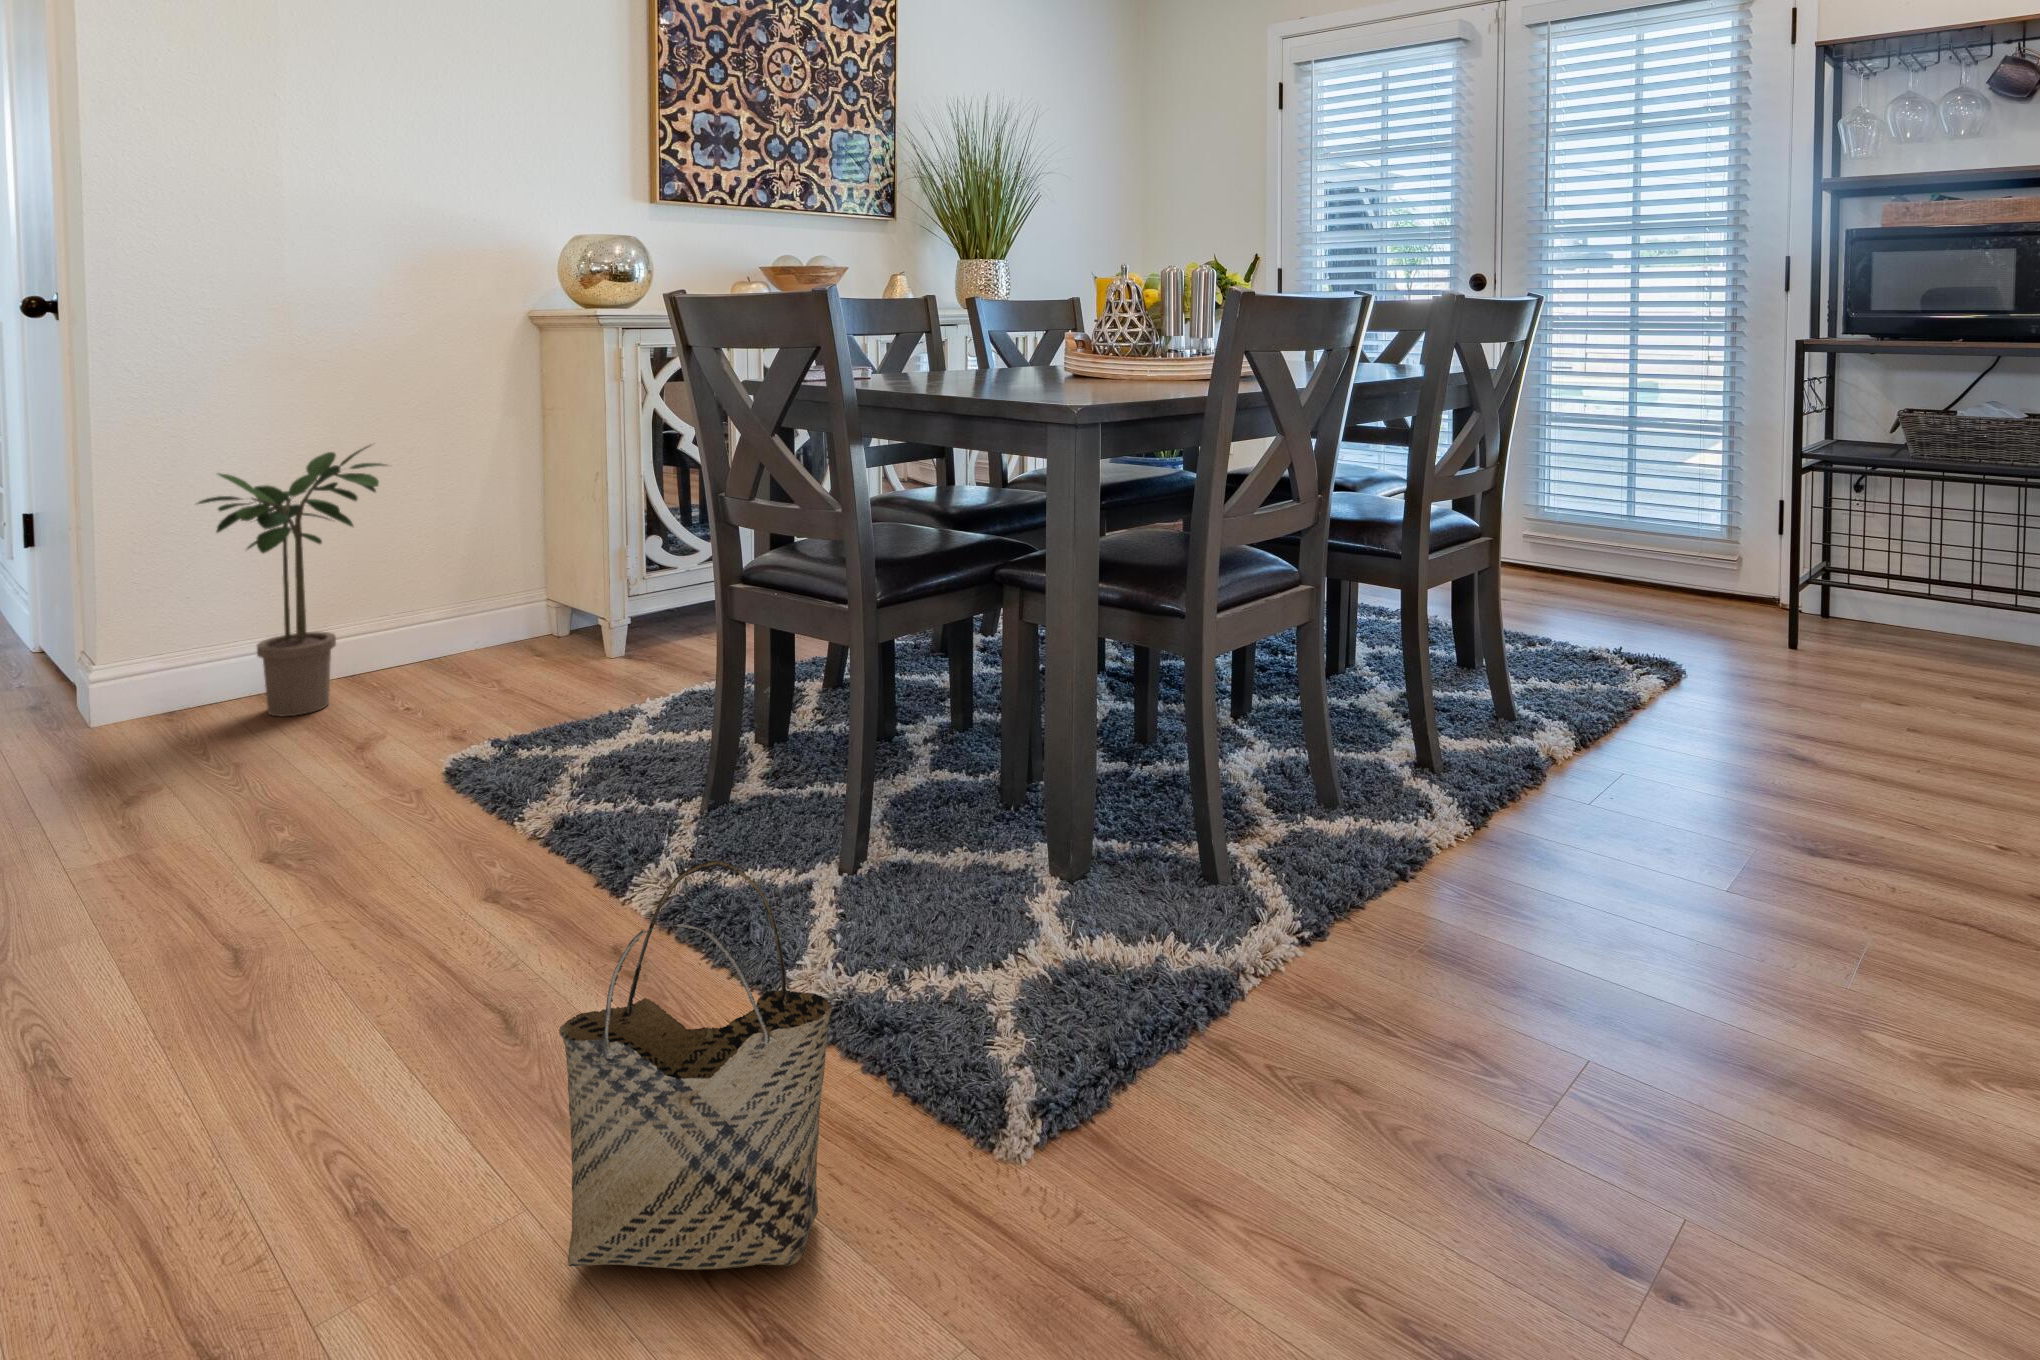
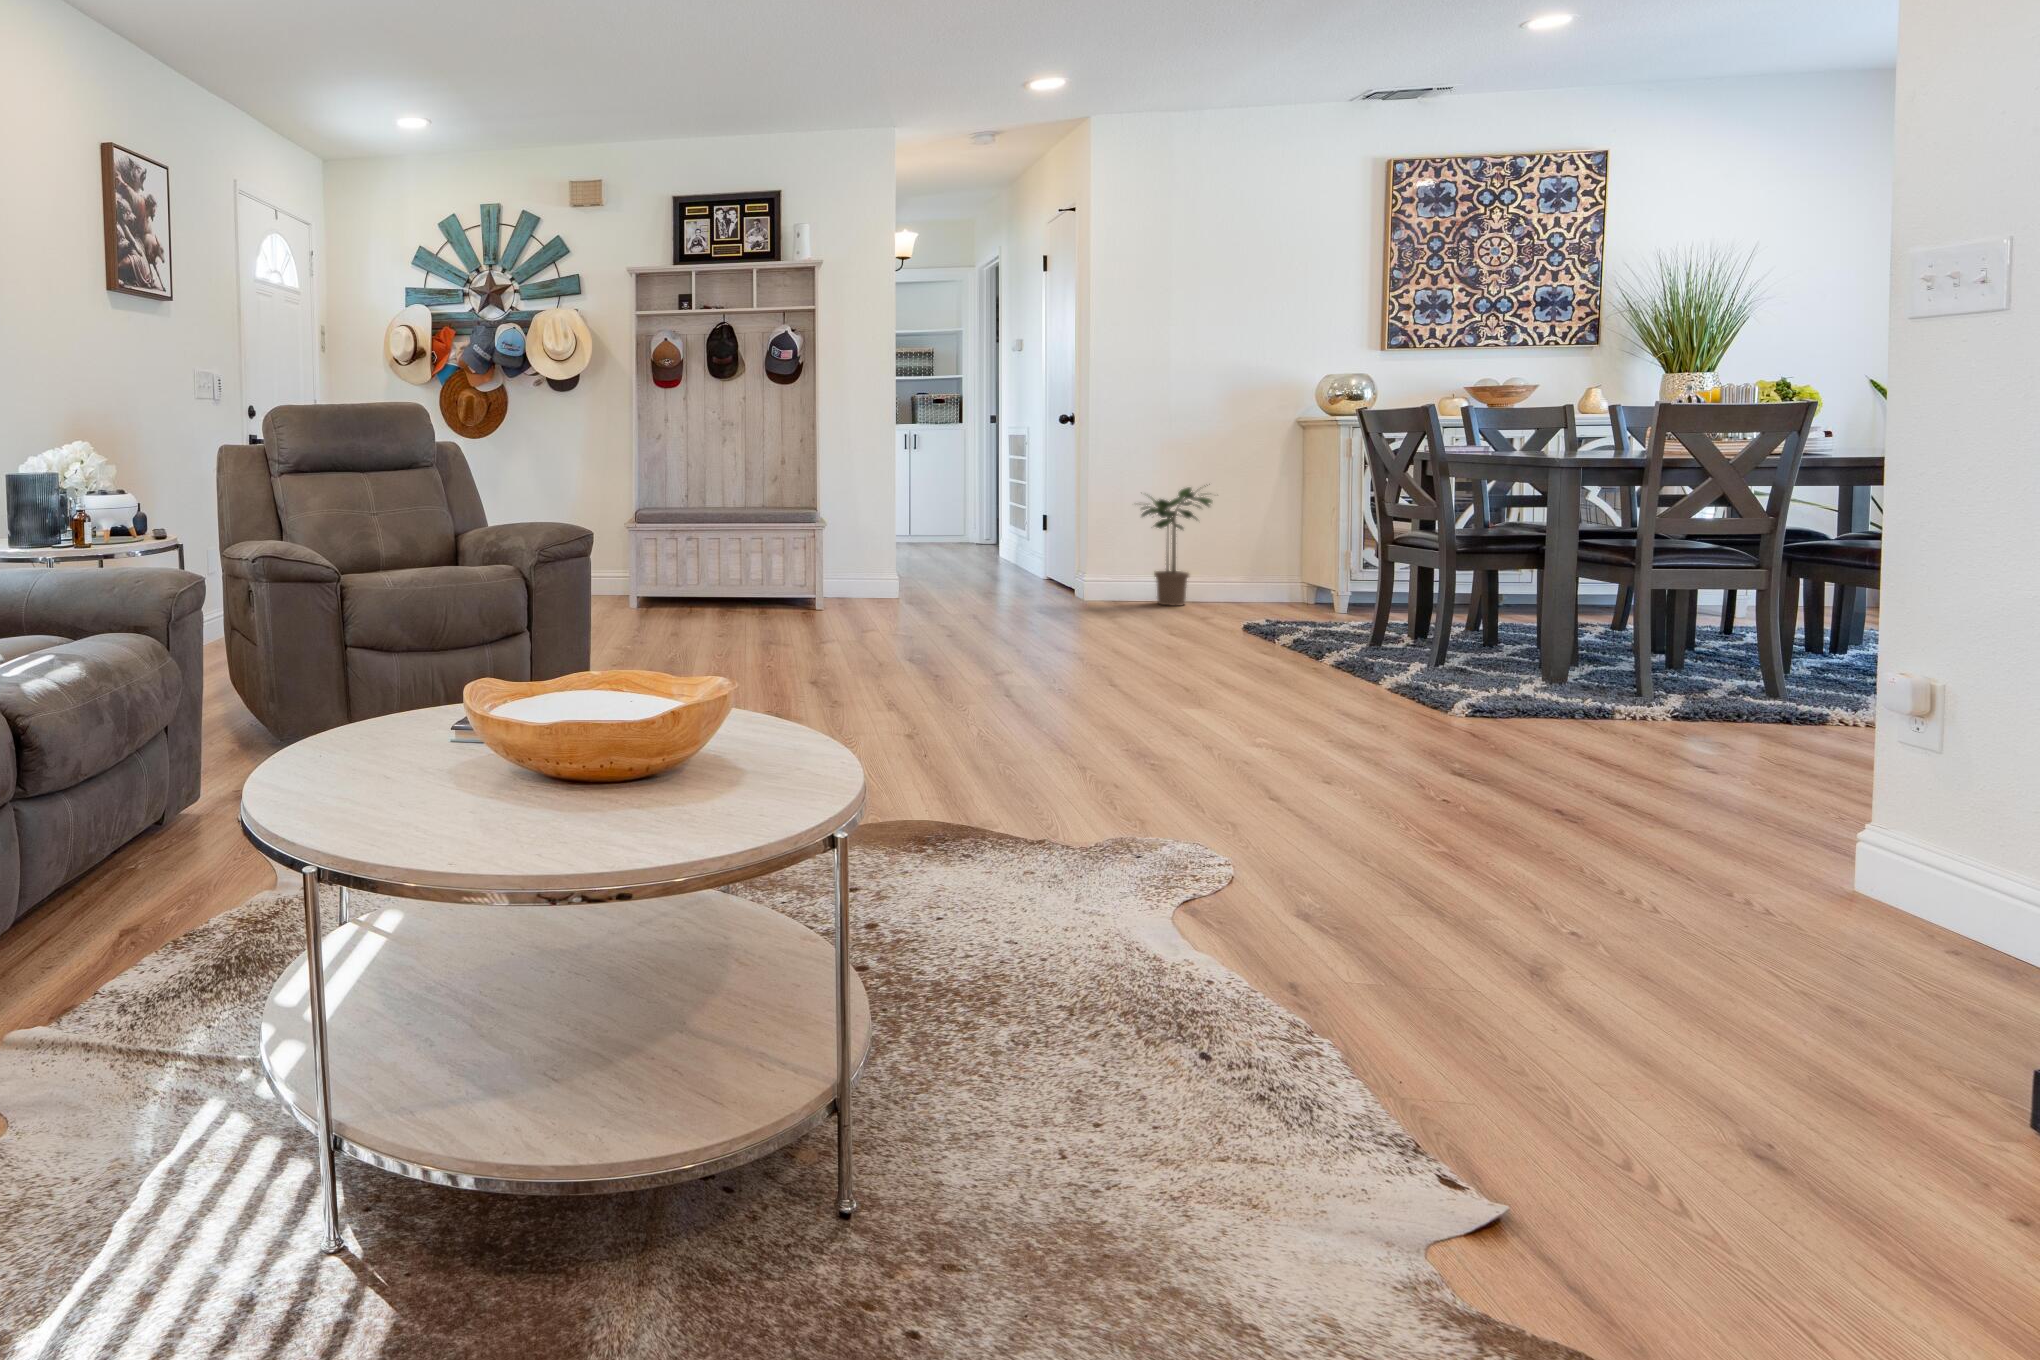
woven basket: present [559,861,832,1270] -> none [1284,594,1379,708]

